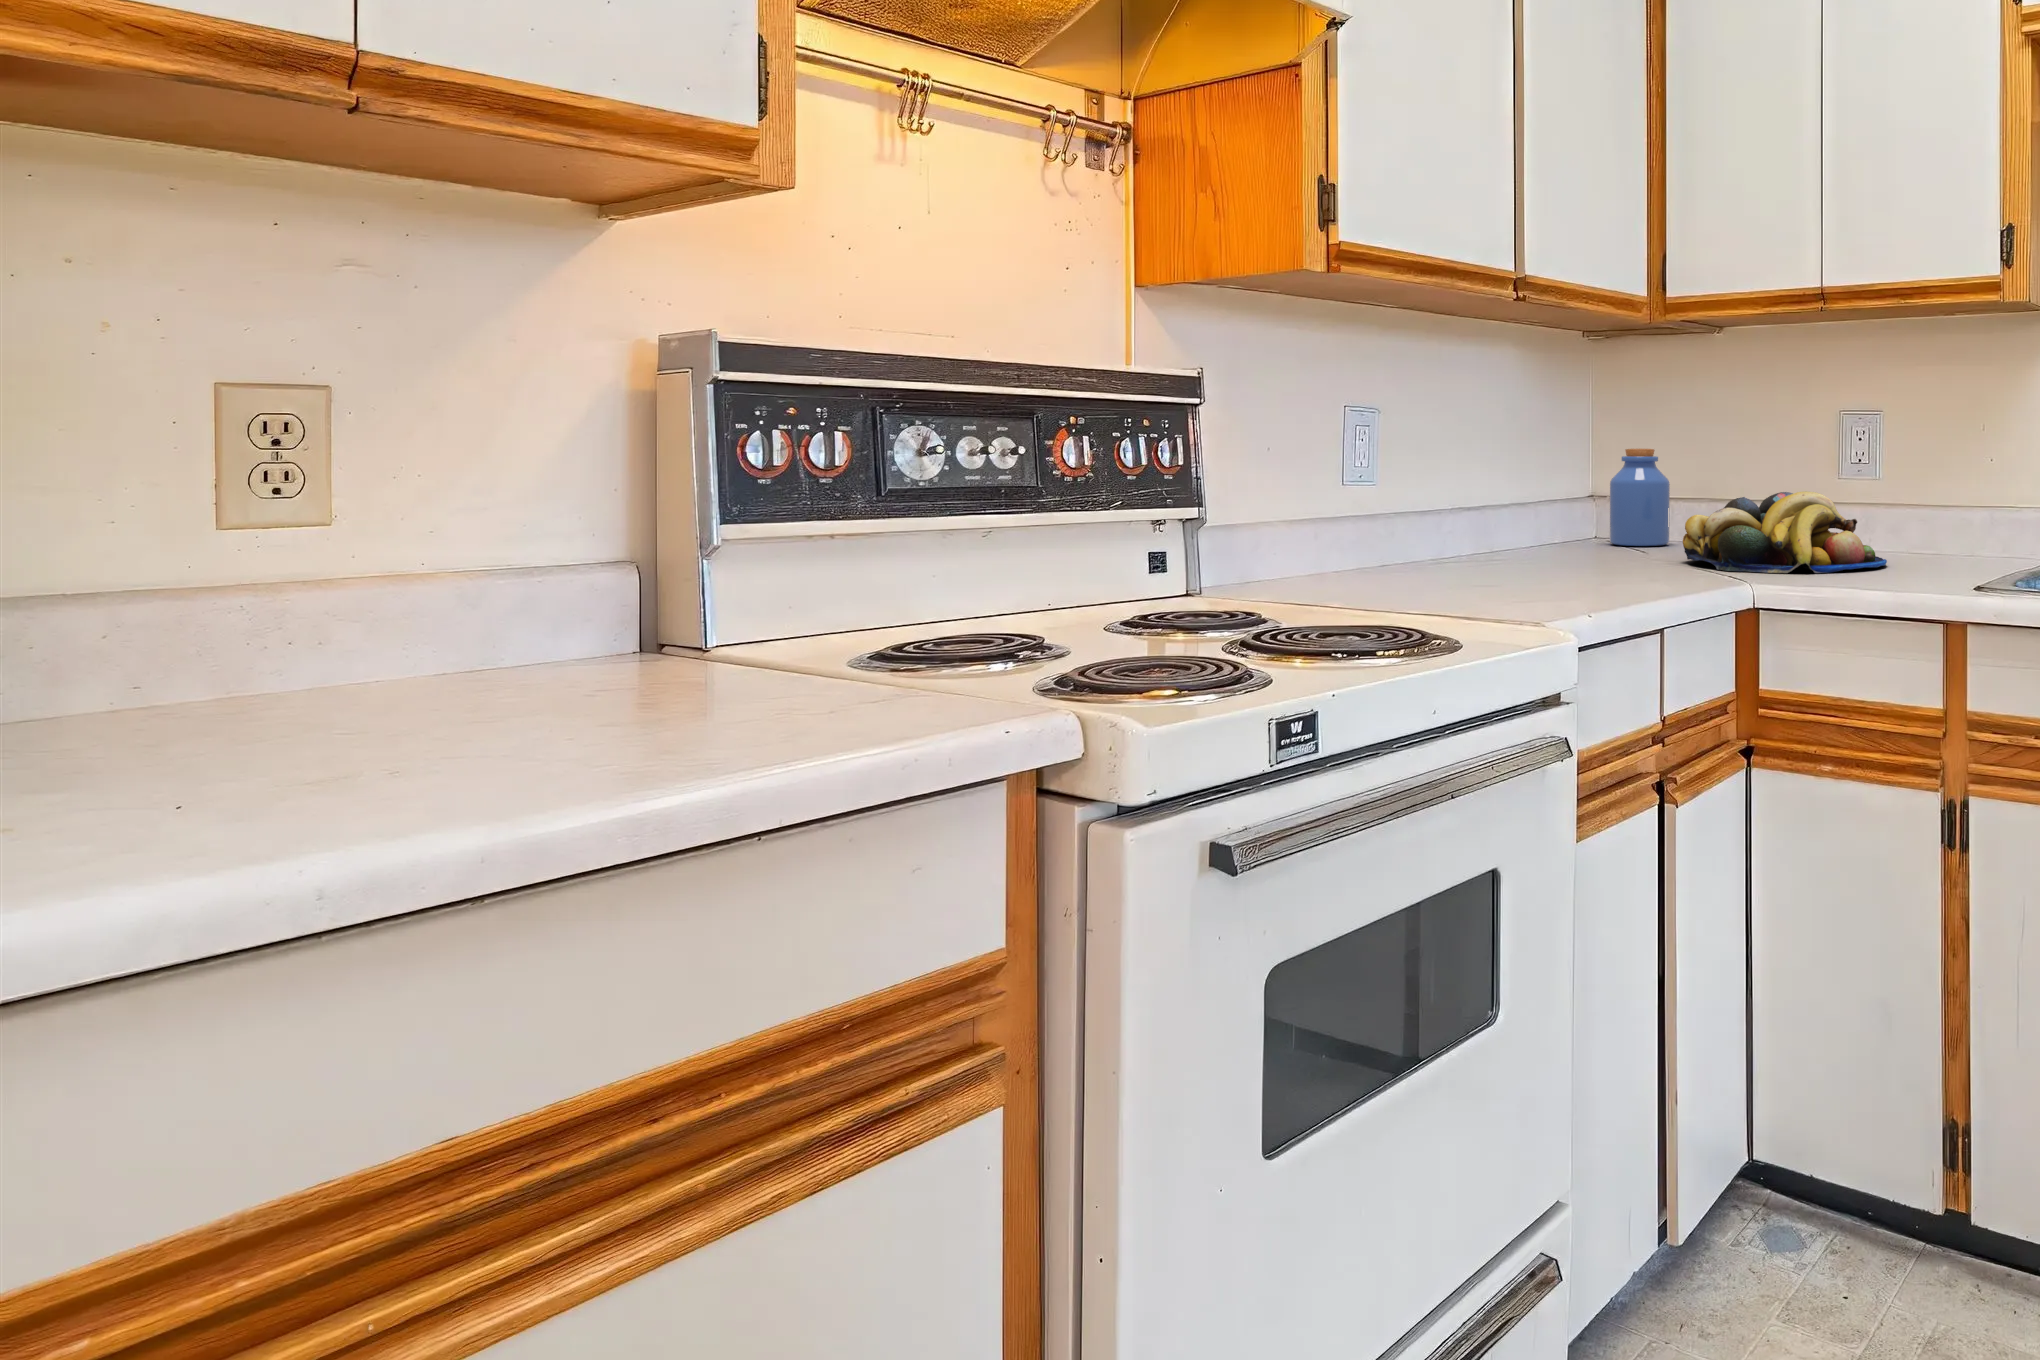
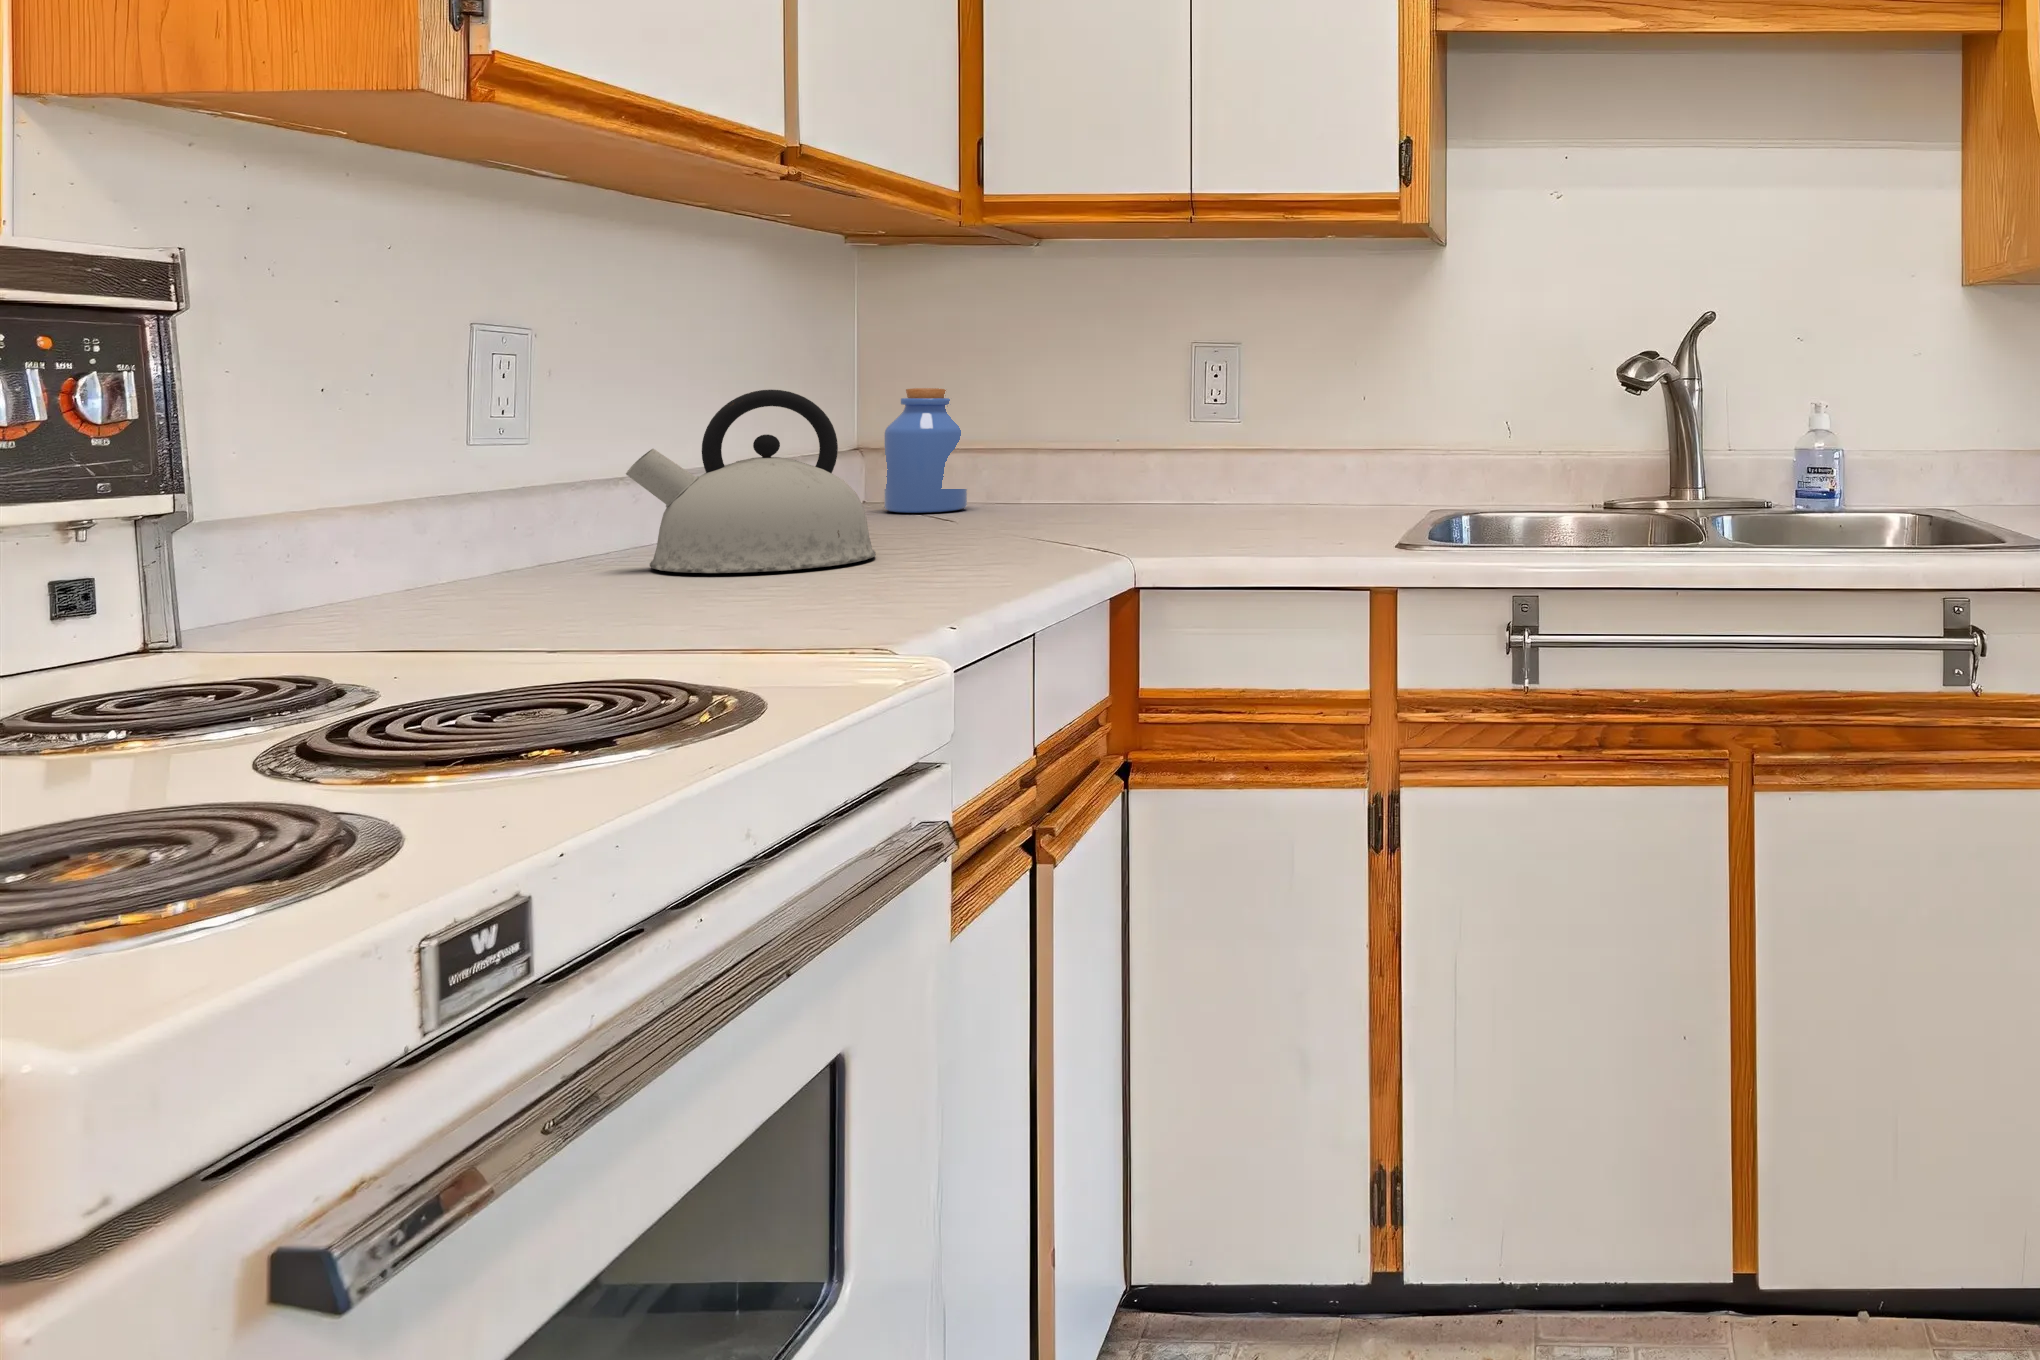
kettle: none [1425,450,1578,578] -> present [626,390,876,573]
fruit bowl: present [1683,491,1887,573] -> none [1008,440,1263,541]

